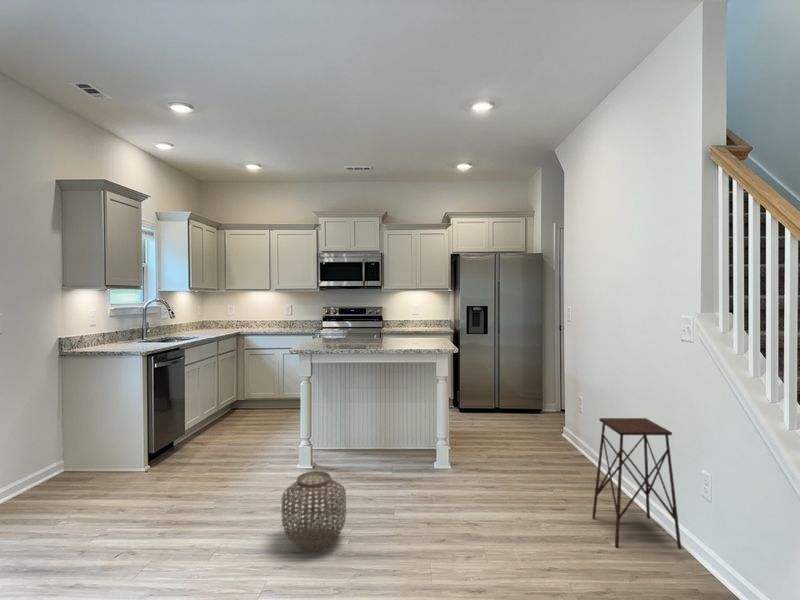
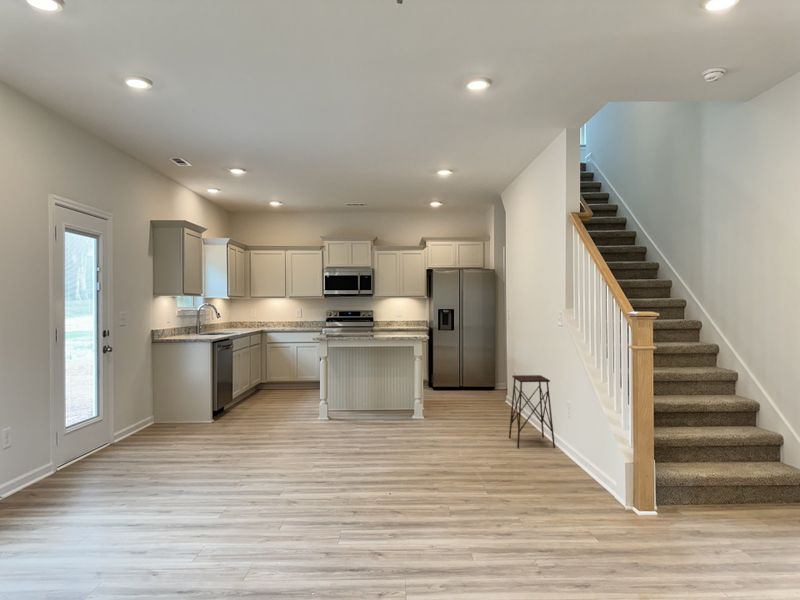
woven basket: present [282,471,346,551] -> none [319,407,357,452]

